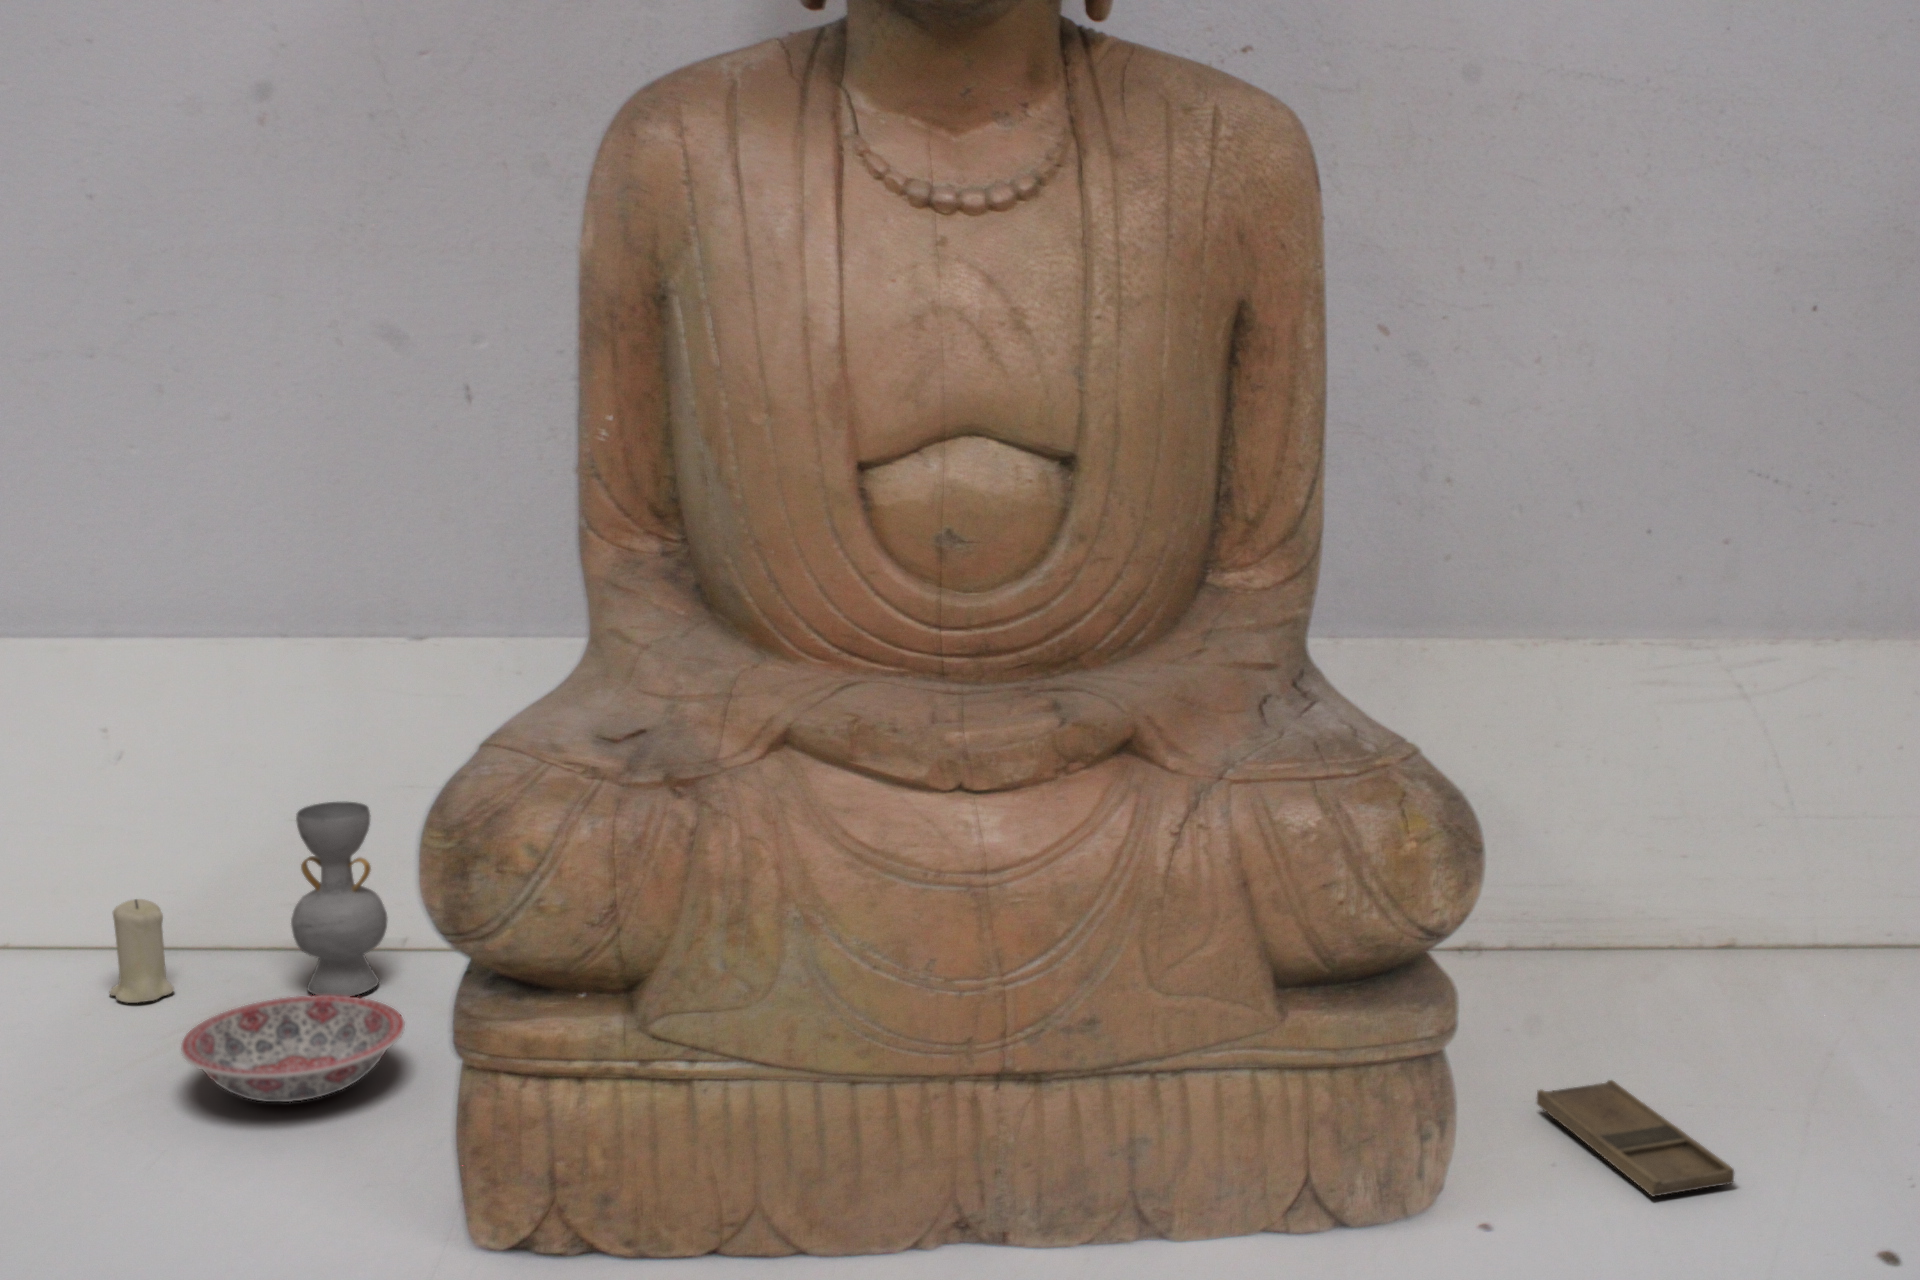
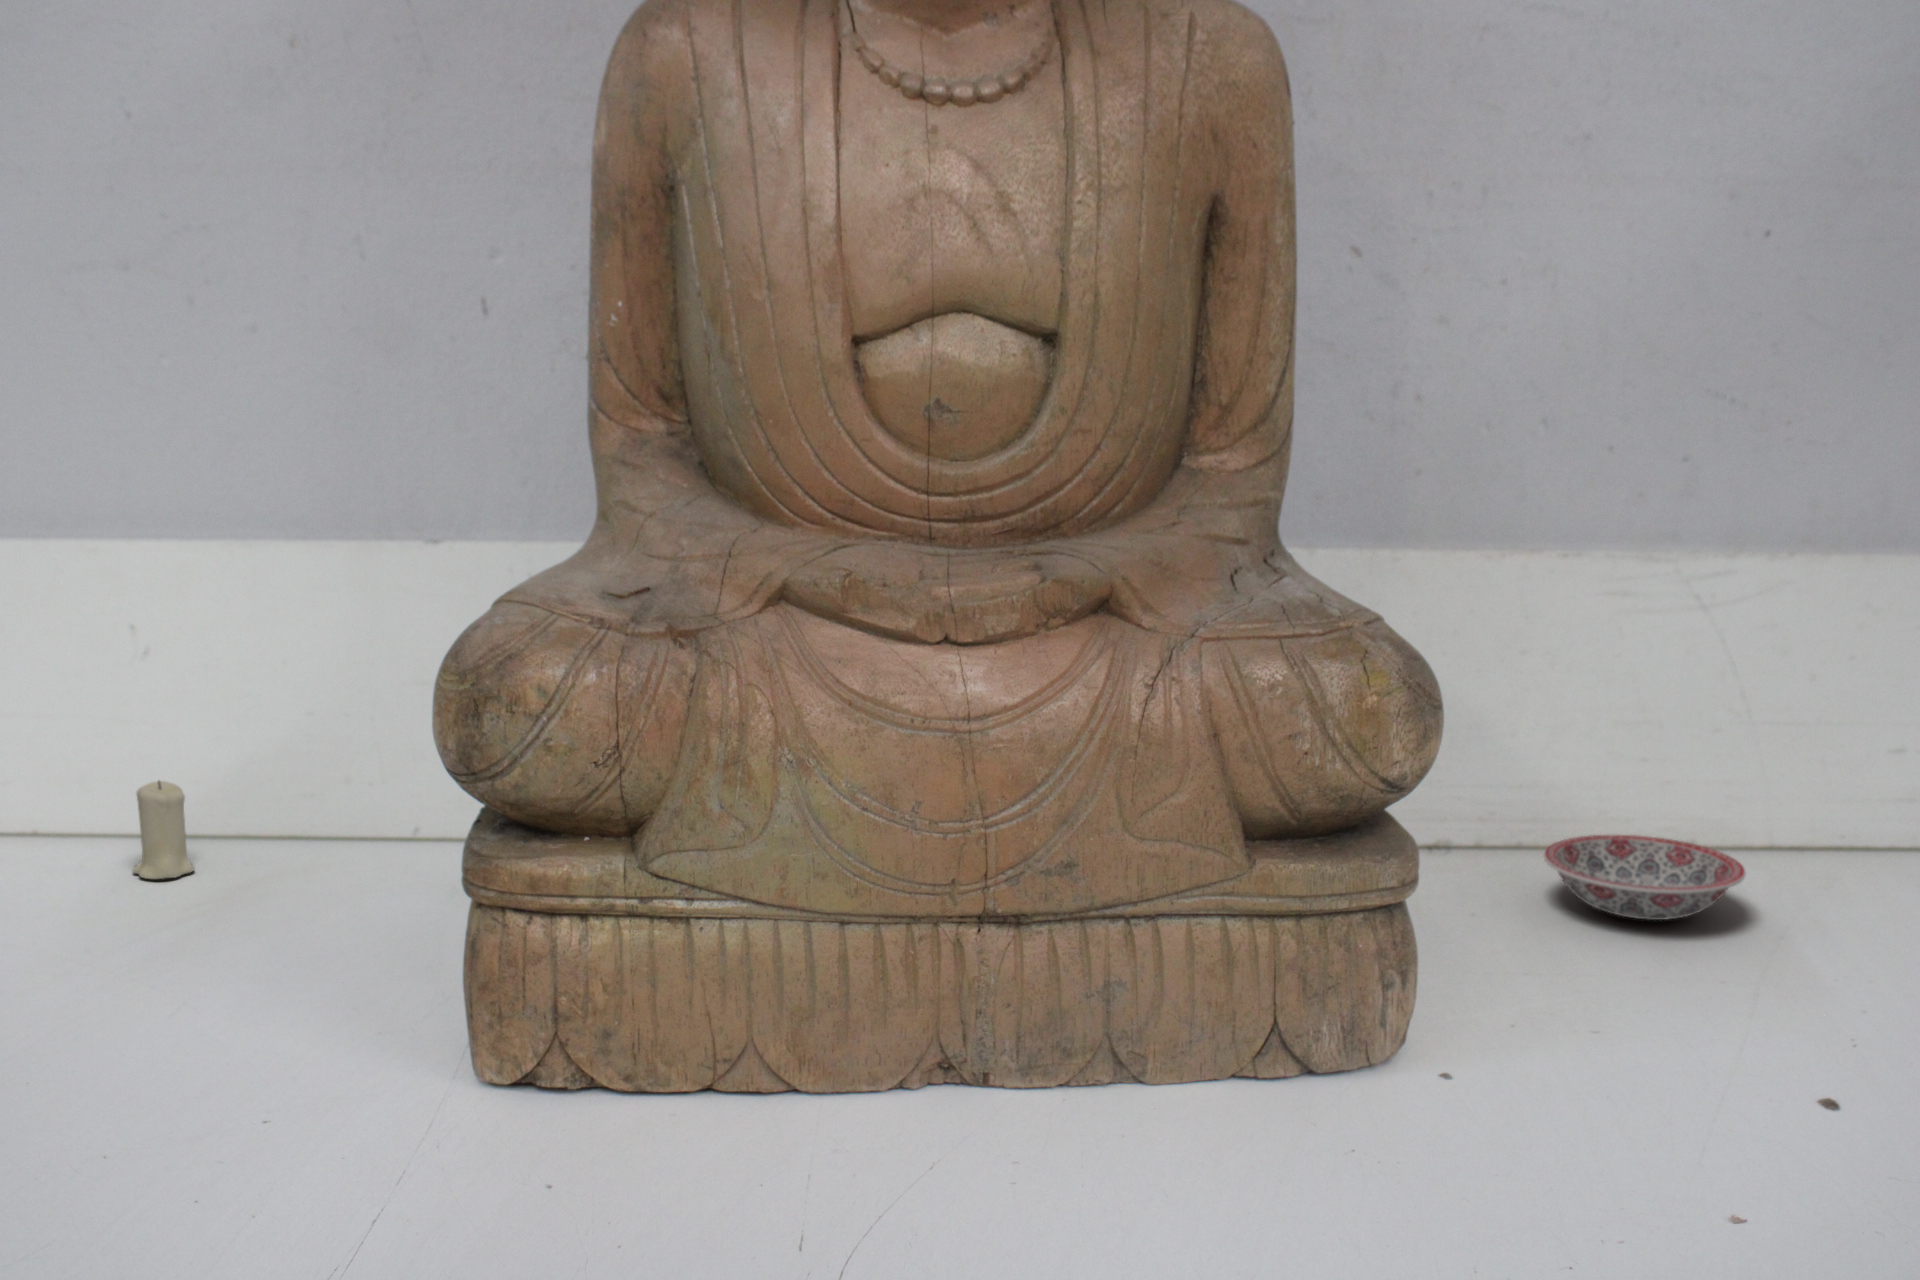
decorative vase: present [291,802,387,996] -> none [307,690,400,877]
ceramic bowl: present [181,995,405,1102] -> present [1544,835,1746,920]
tray: present [1537,1080,1734,1196] -> none [1498,950,1685,1048]

